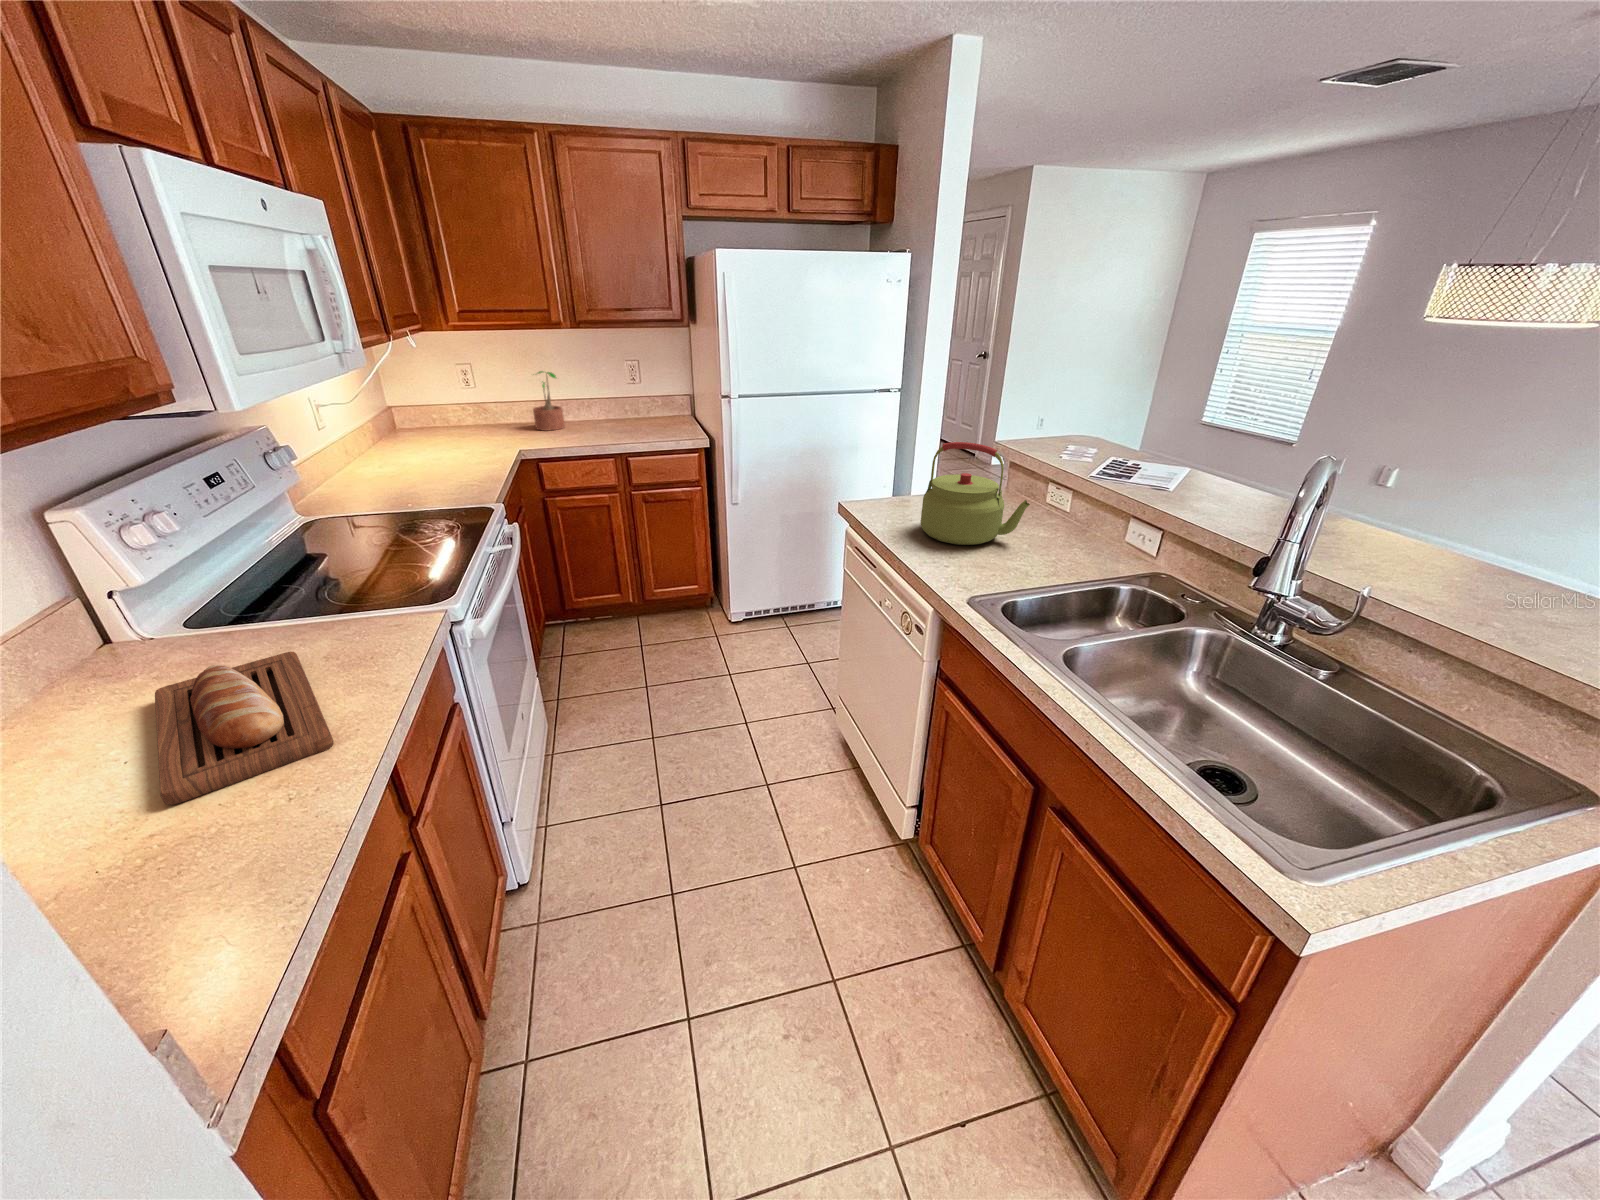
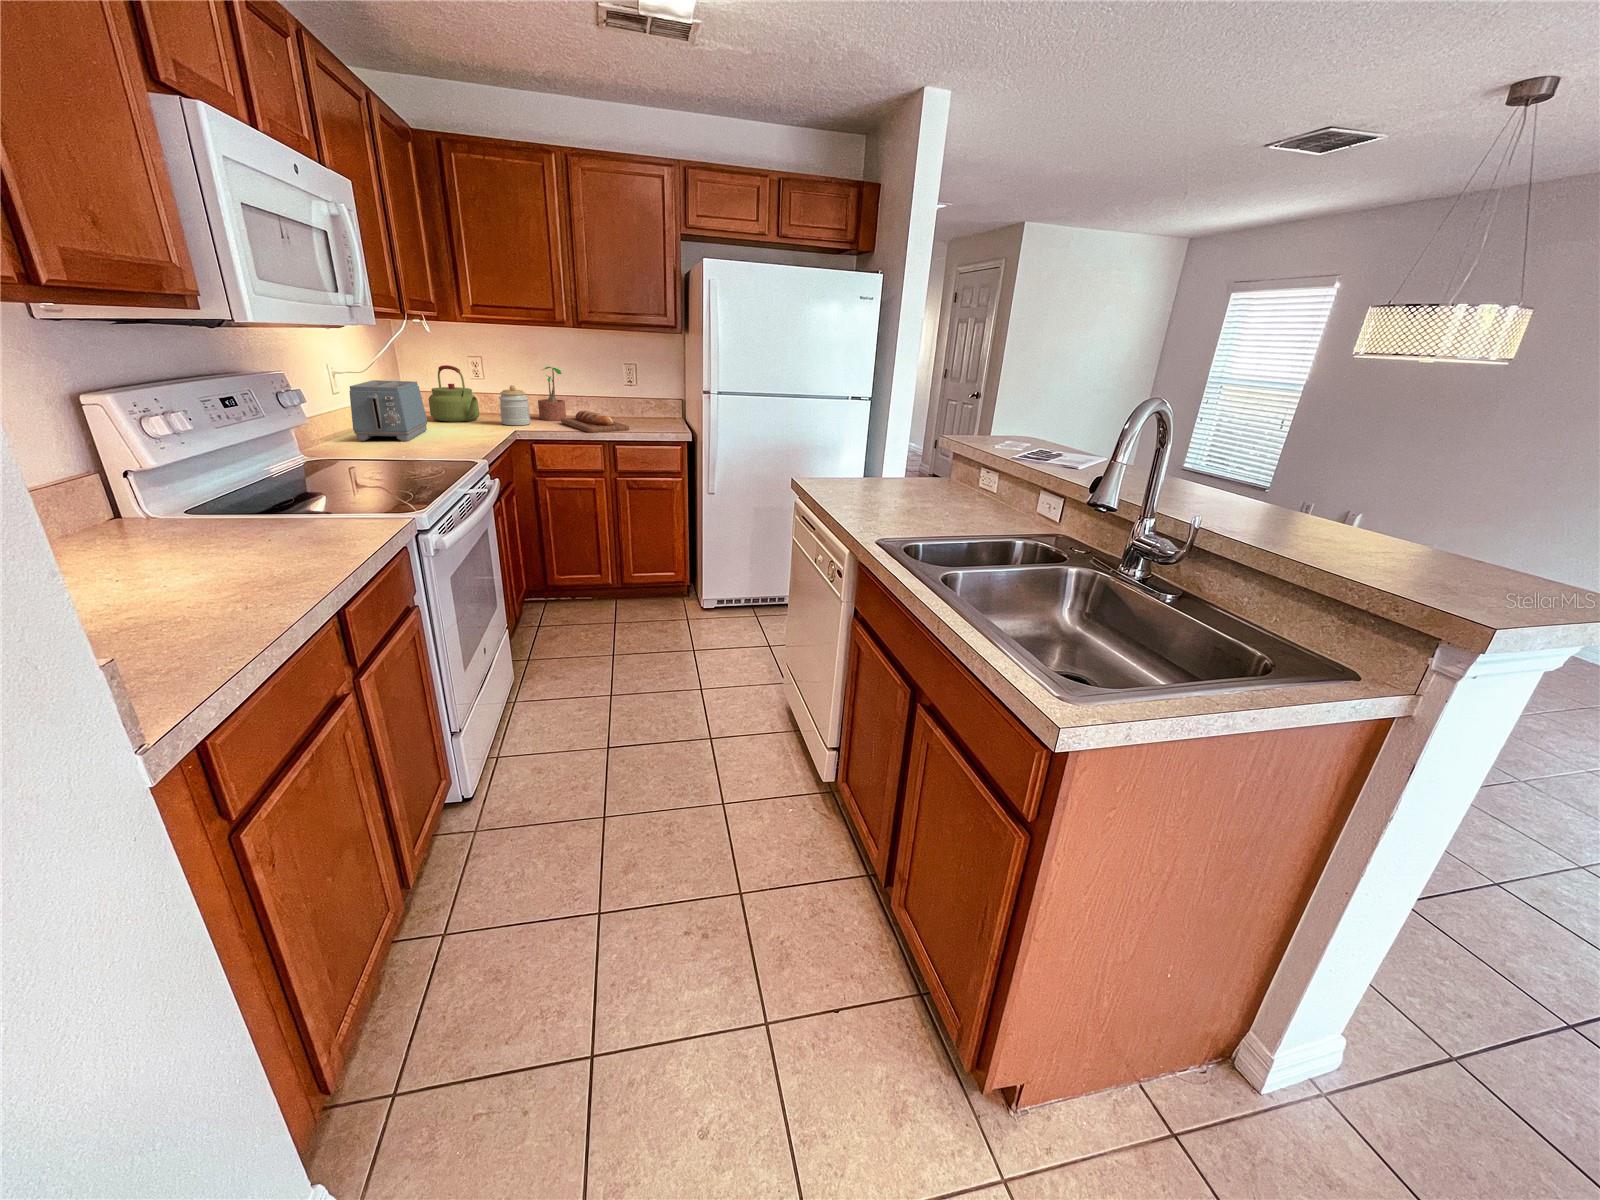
jar: none [492,398,528,442] -> present [499,385,530,425]
toaster: none [332,406,418,481] -> present [349,380,427,441]
kettle: present [921,442,1030,545] -> present [428,365,480,422]
bread loaf: present [155,651,334,805] -> present [561,411,629,433]

